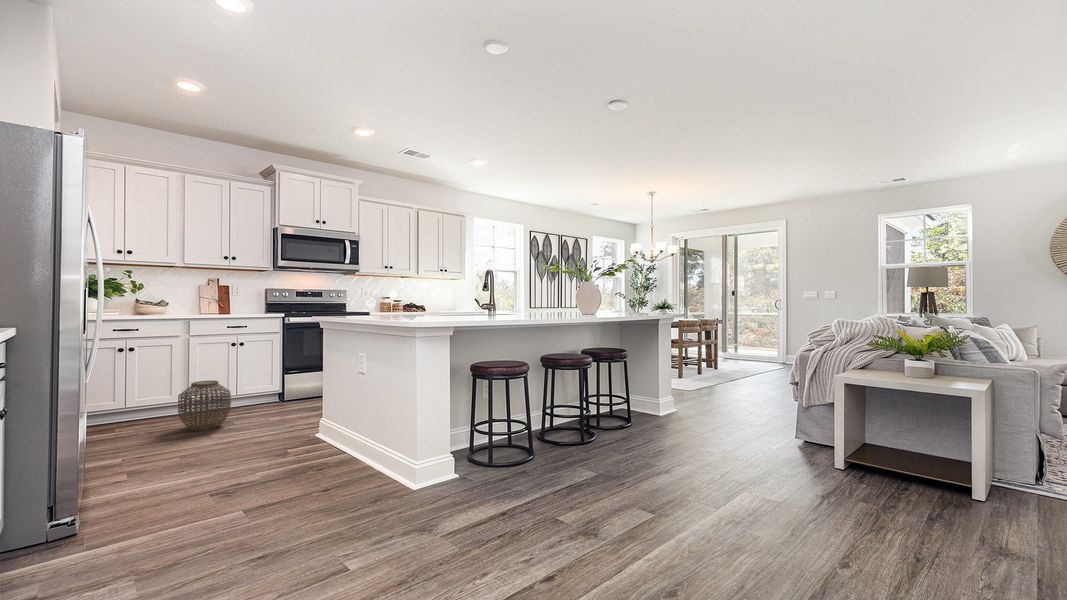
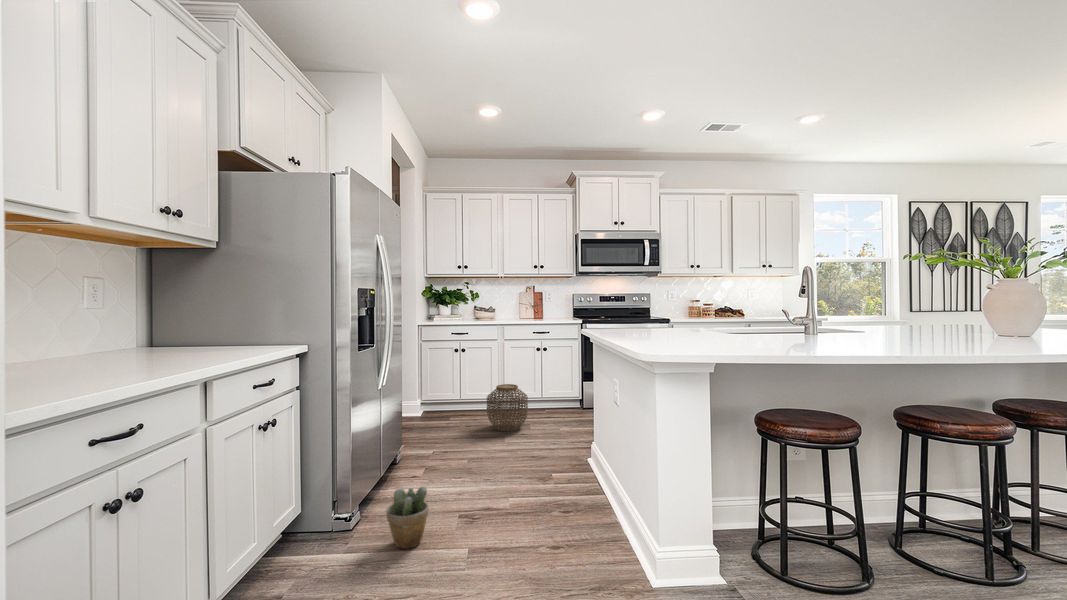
potted plant: none [141,463,193,528] -> present [386,487,429,549]

